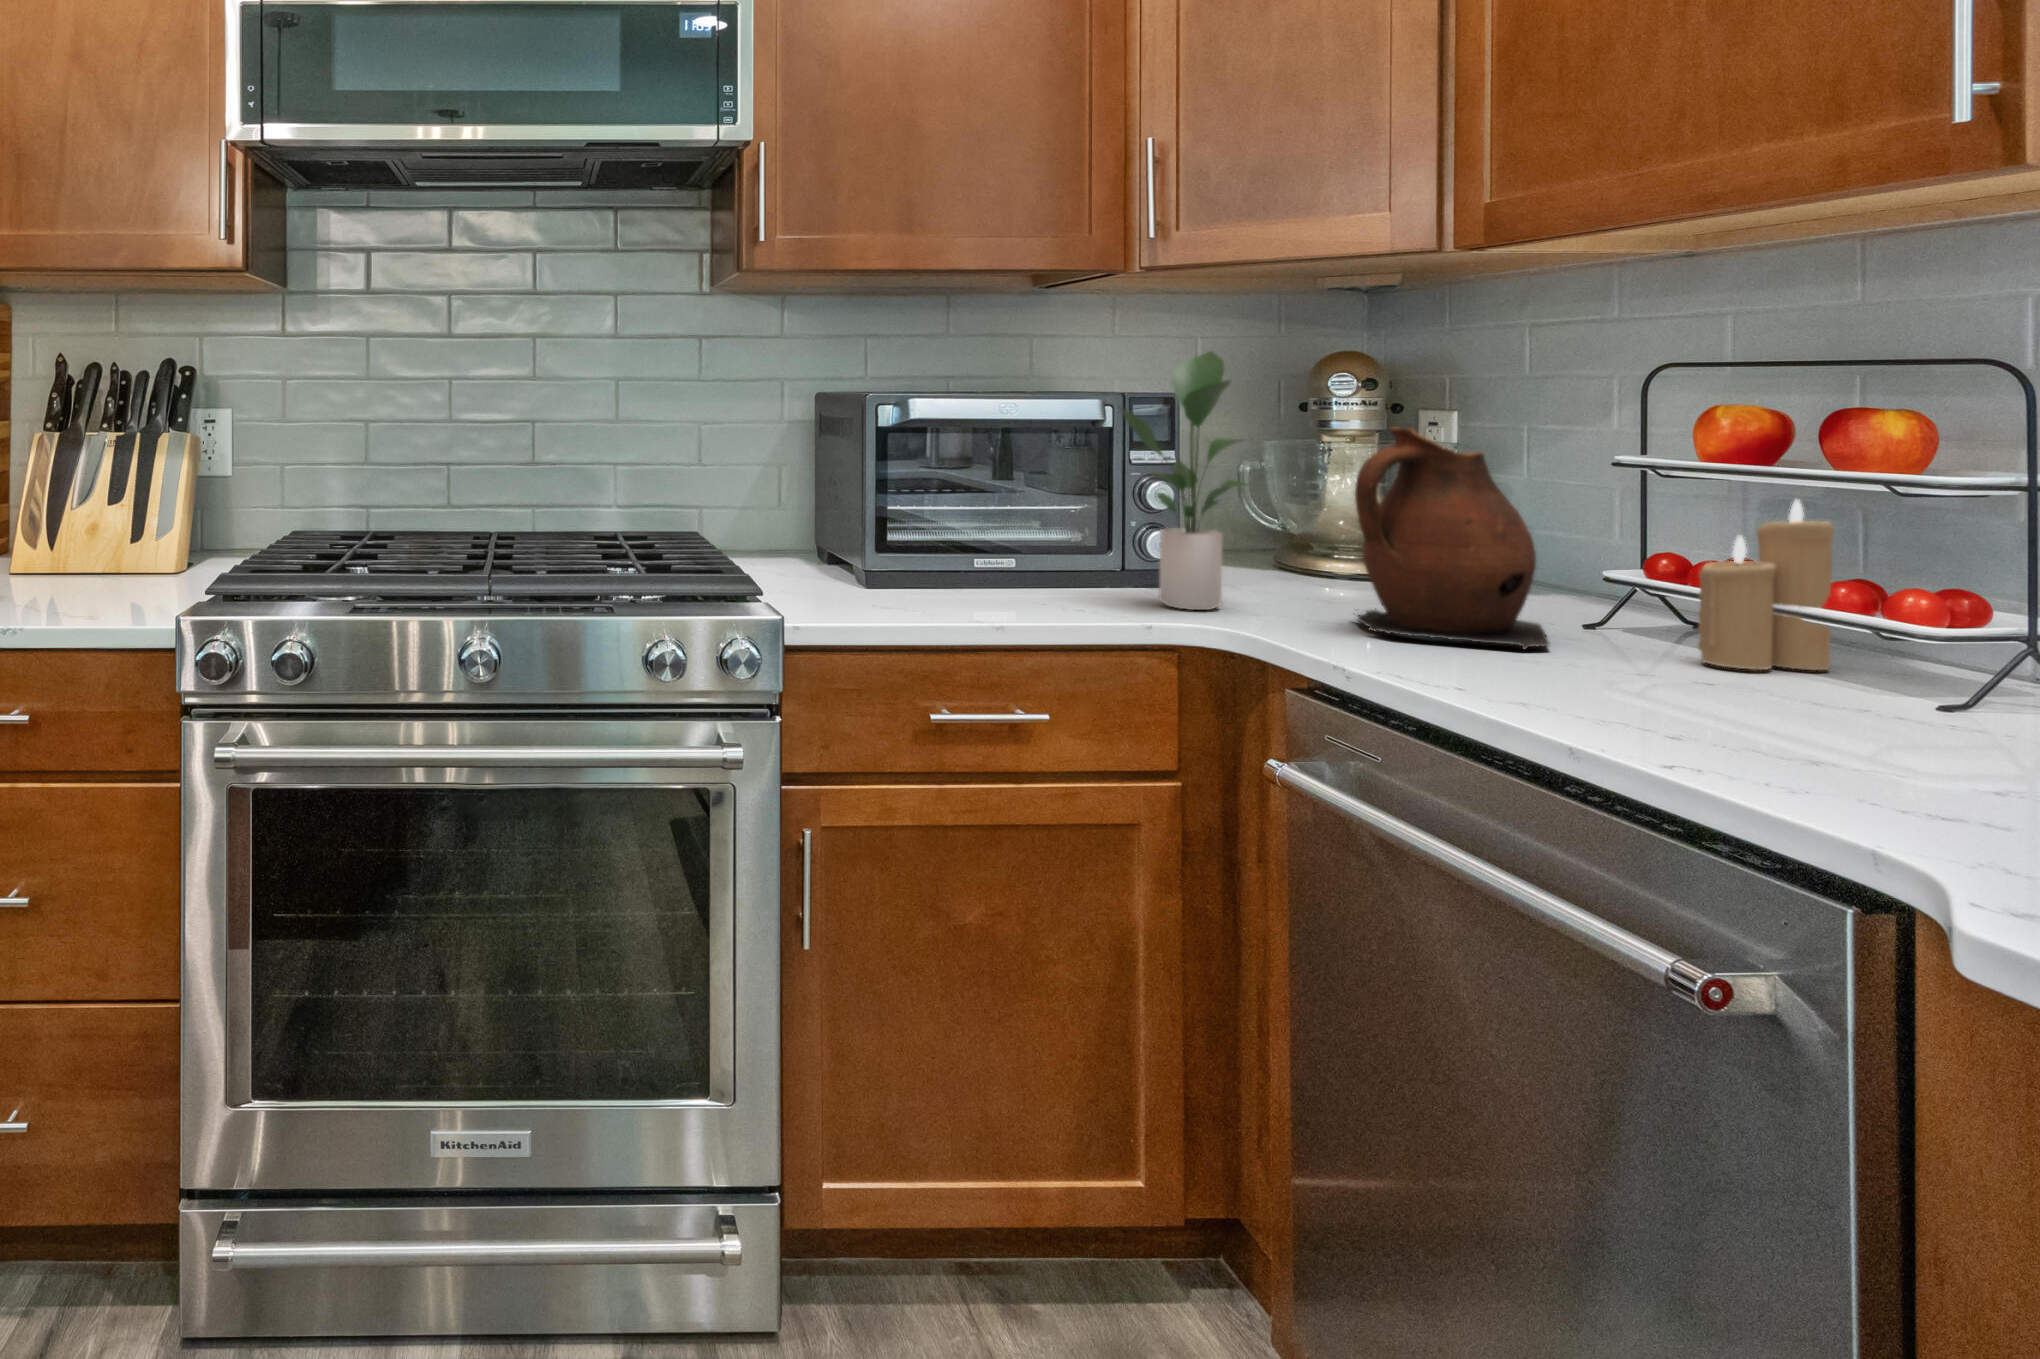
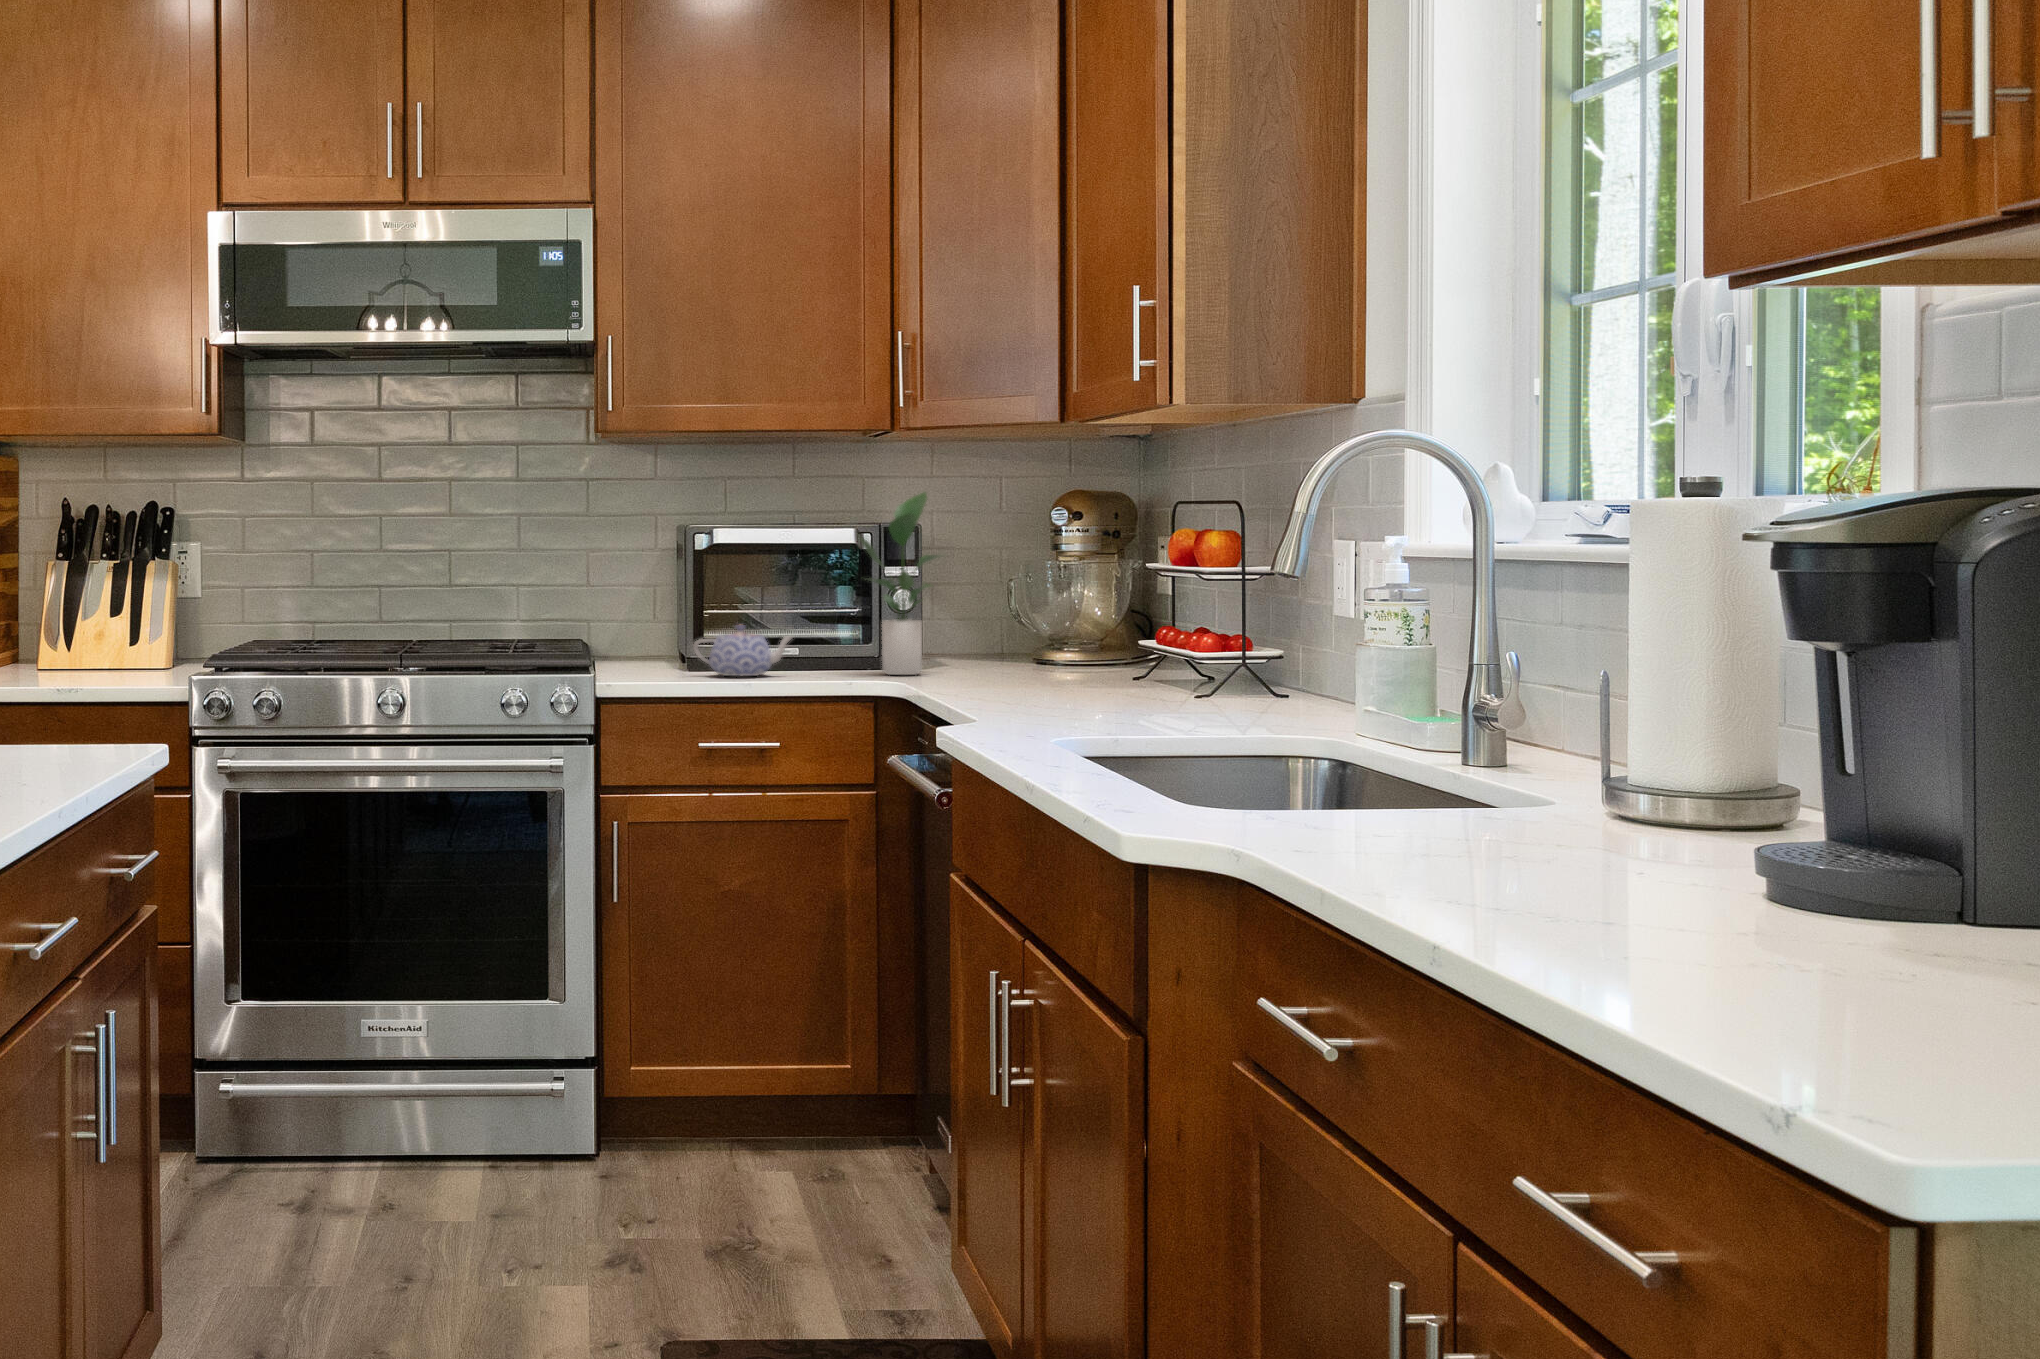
ceramic pitcher: present [1355,427,1549,650] -> none [976,544,1105,685]
candle: present [1698,500,1834,670] -> none [1146,584,1217,688]
teapot: none [891,534,1044,609] -> present [694,625,792,676]

